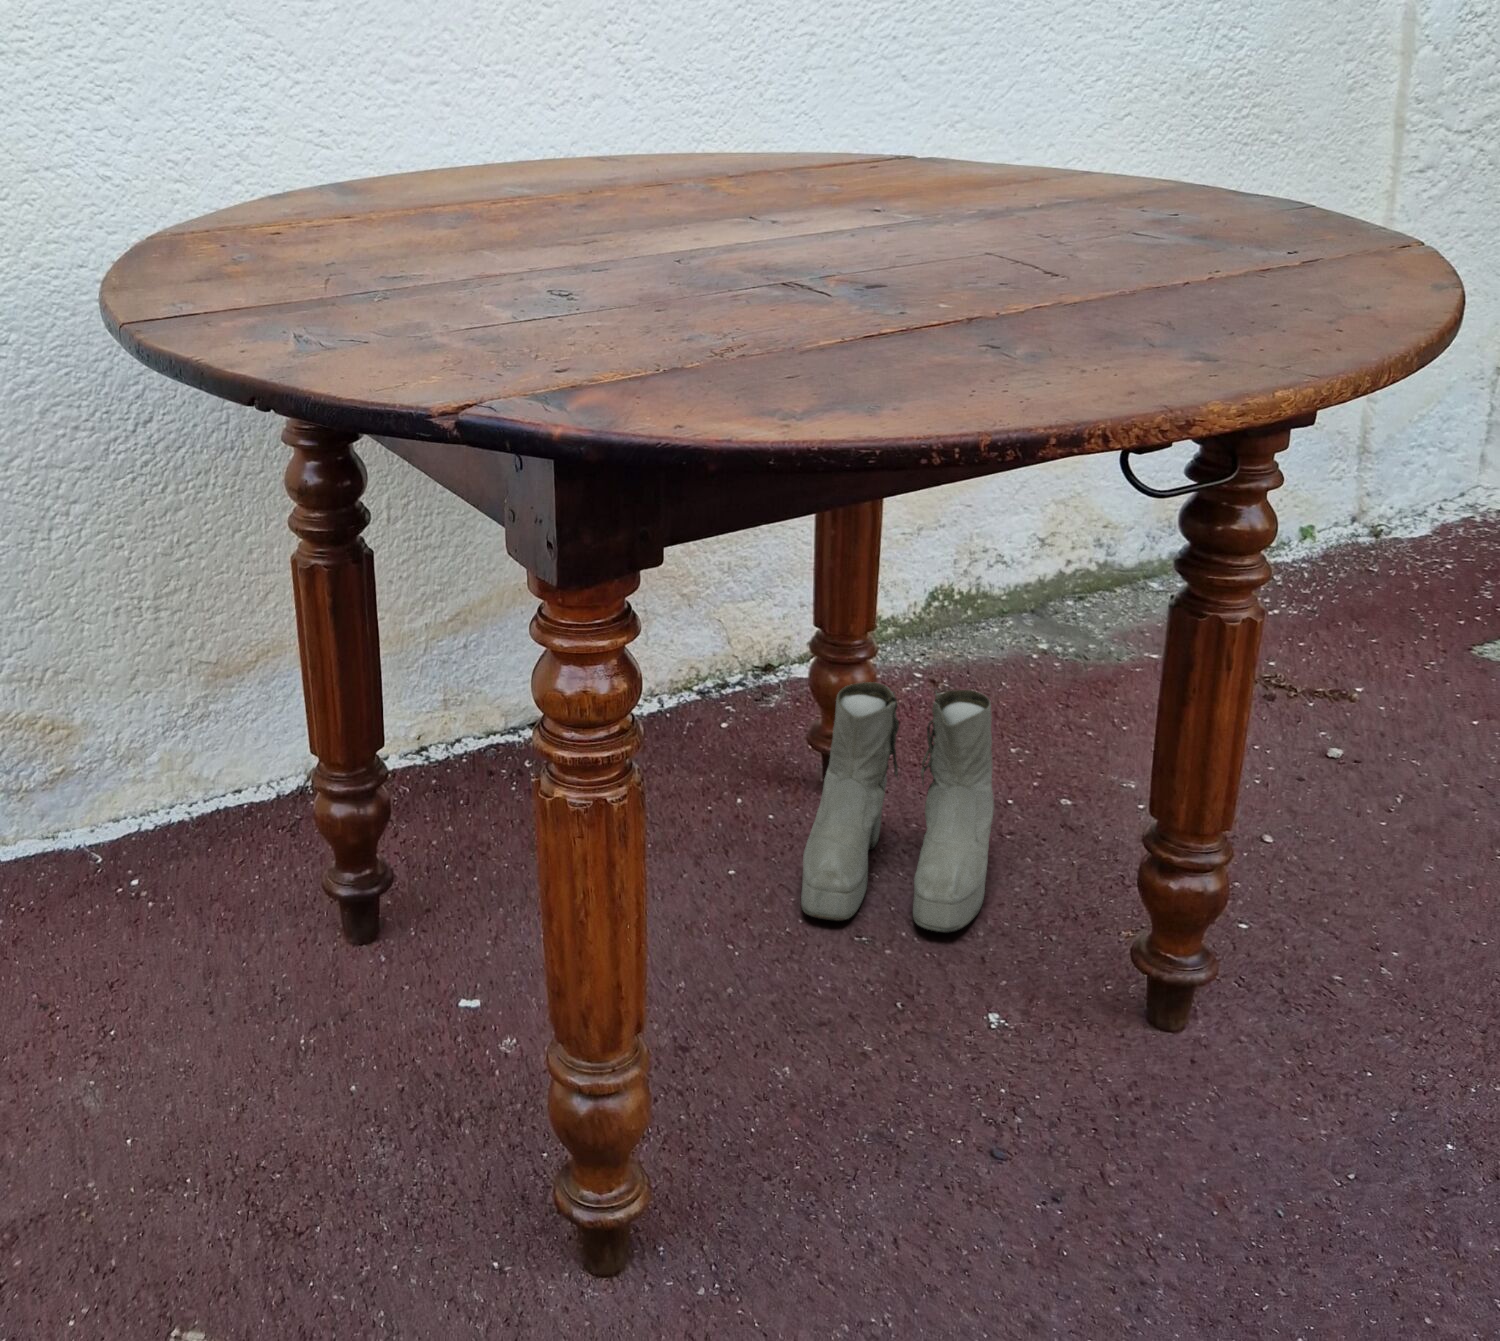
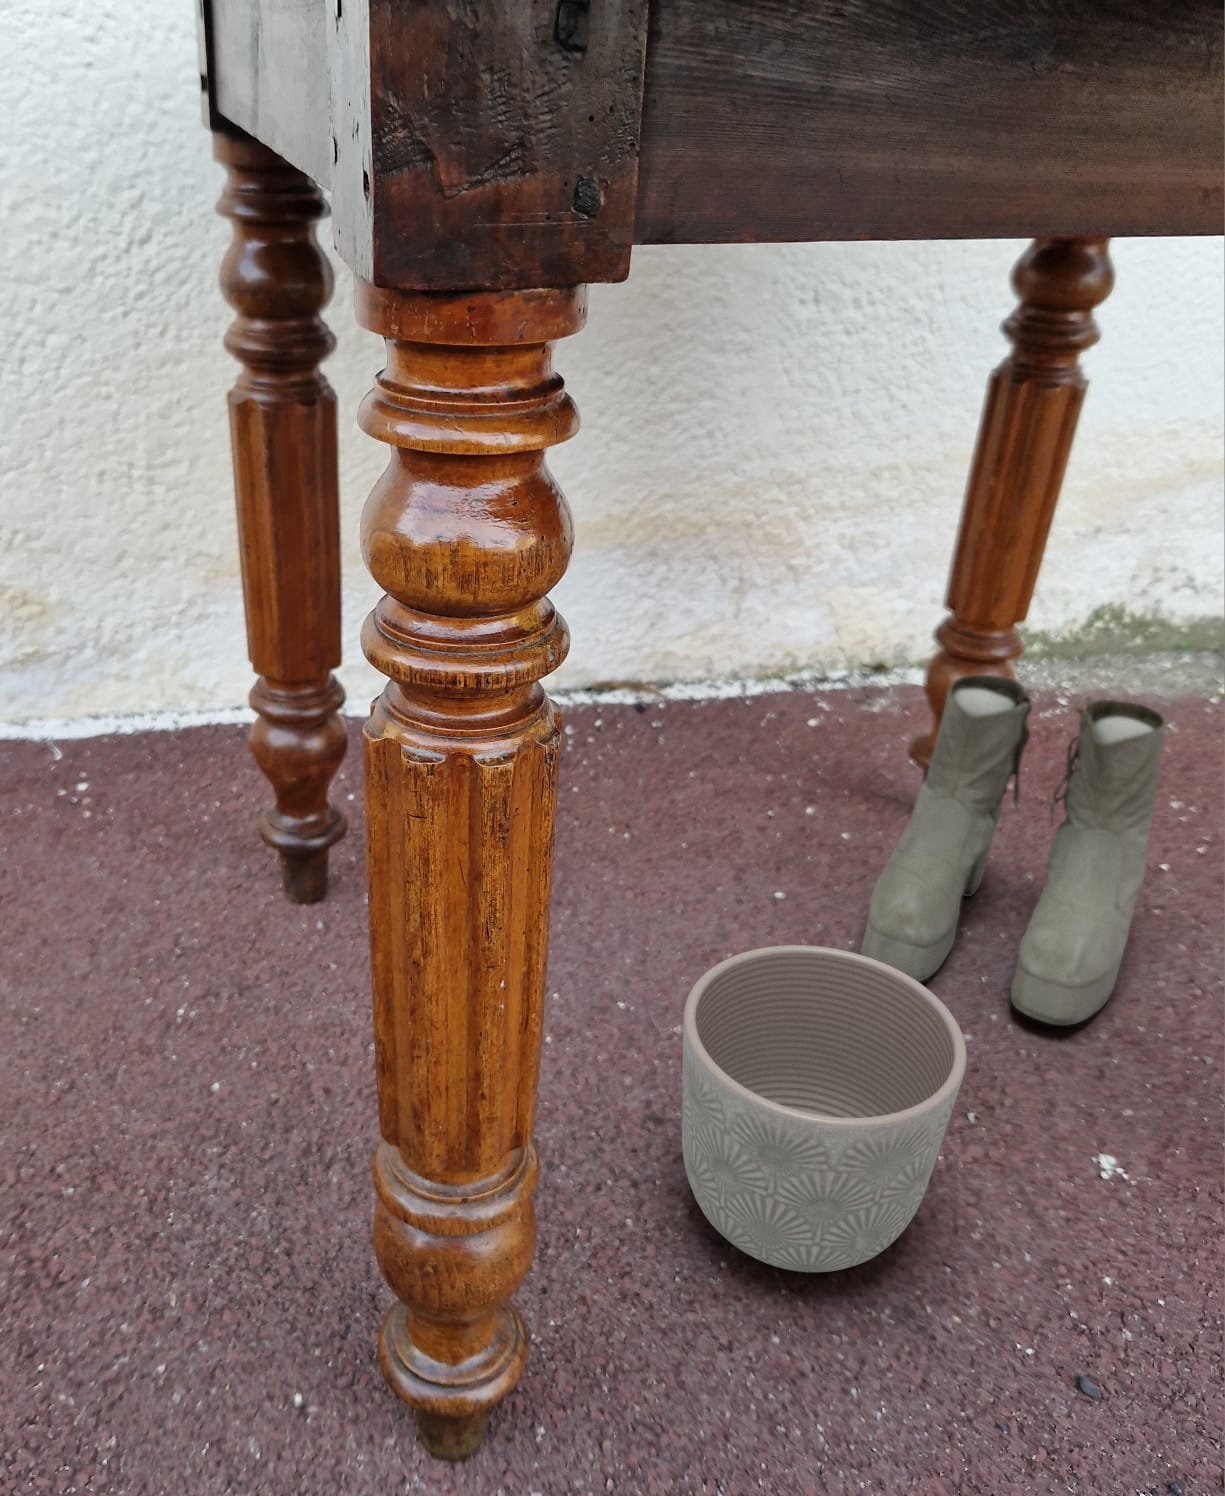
planter: none [705,903,893,1123] -> present [682,945,967,1272]

